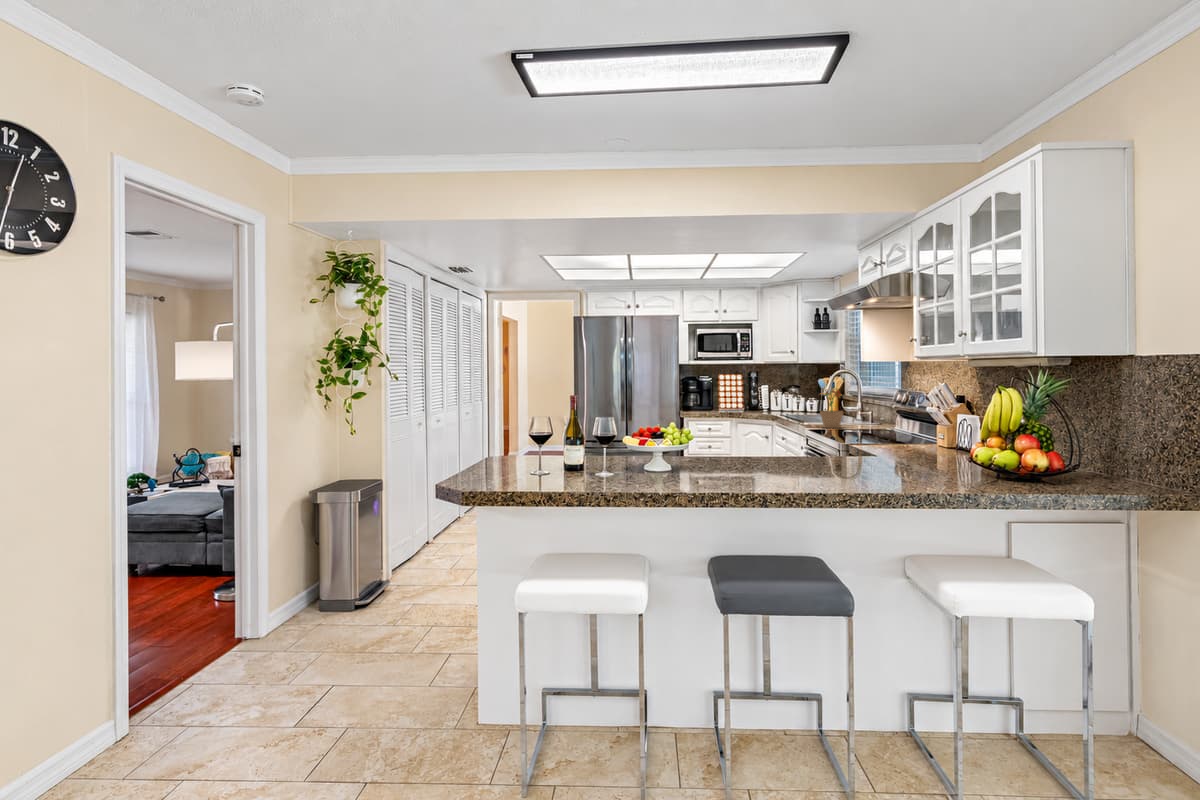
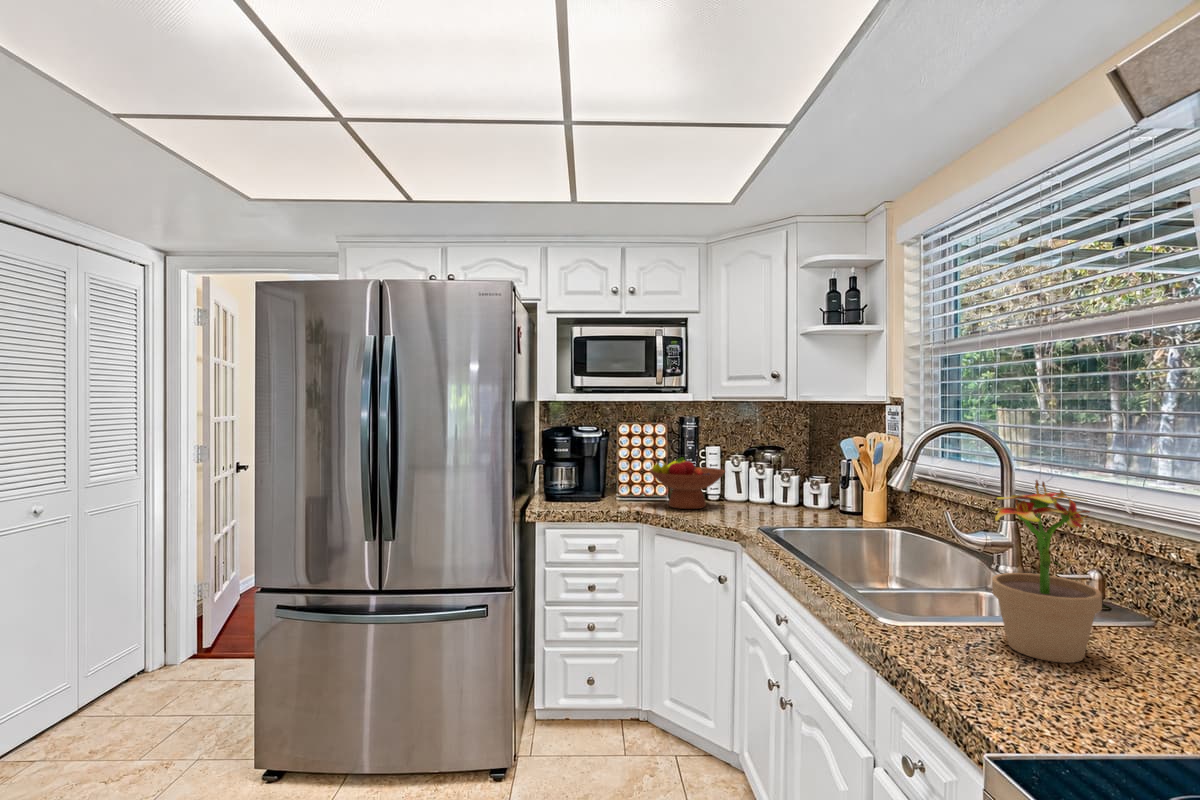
fruit bowl: none [734,389,769,412] -> present [650,457,725,509]

